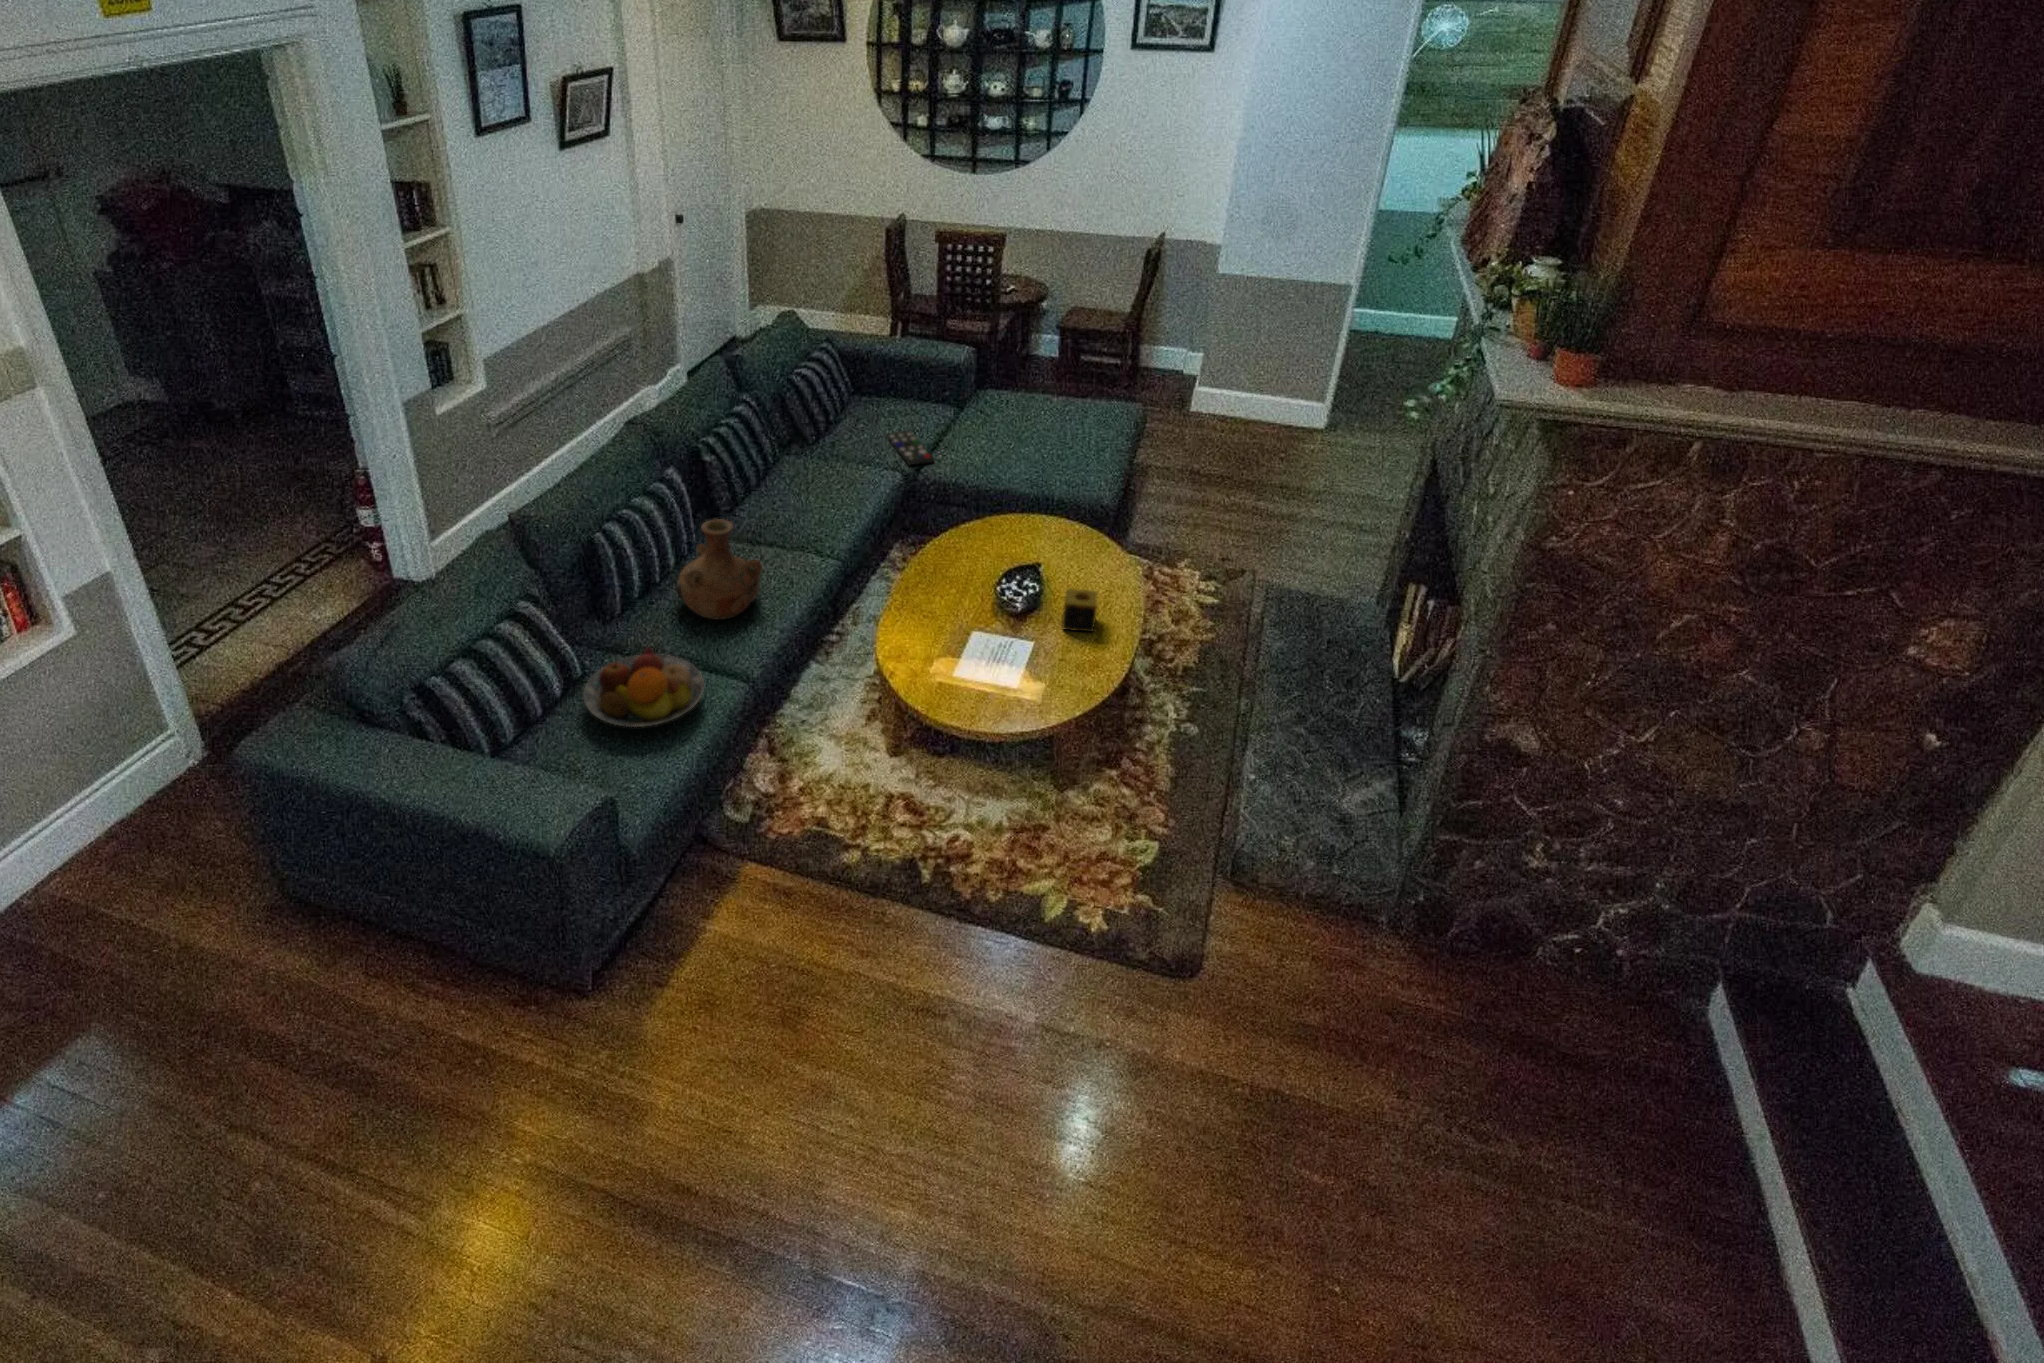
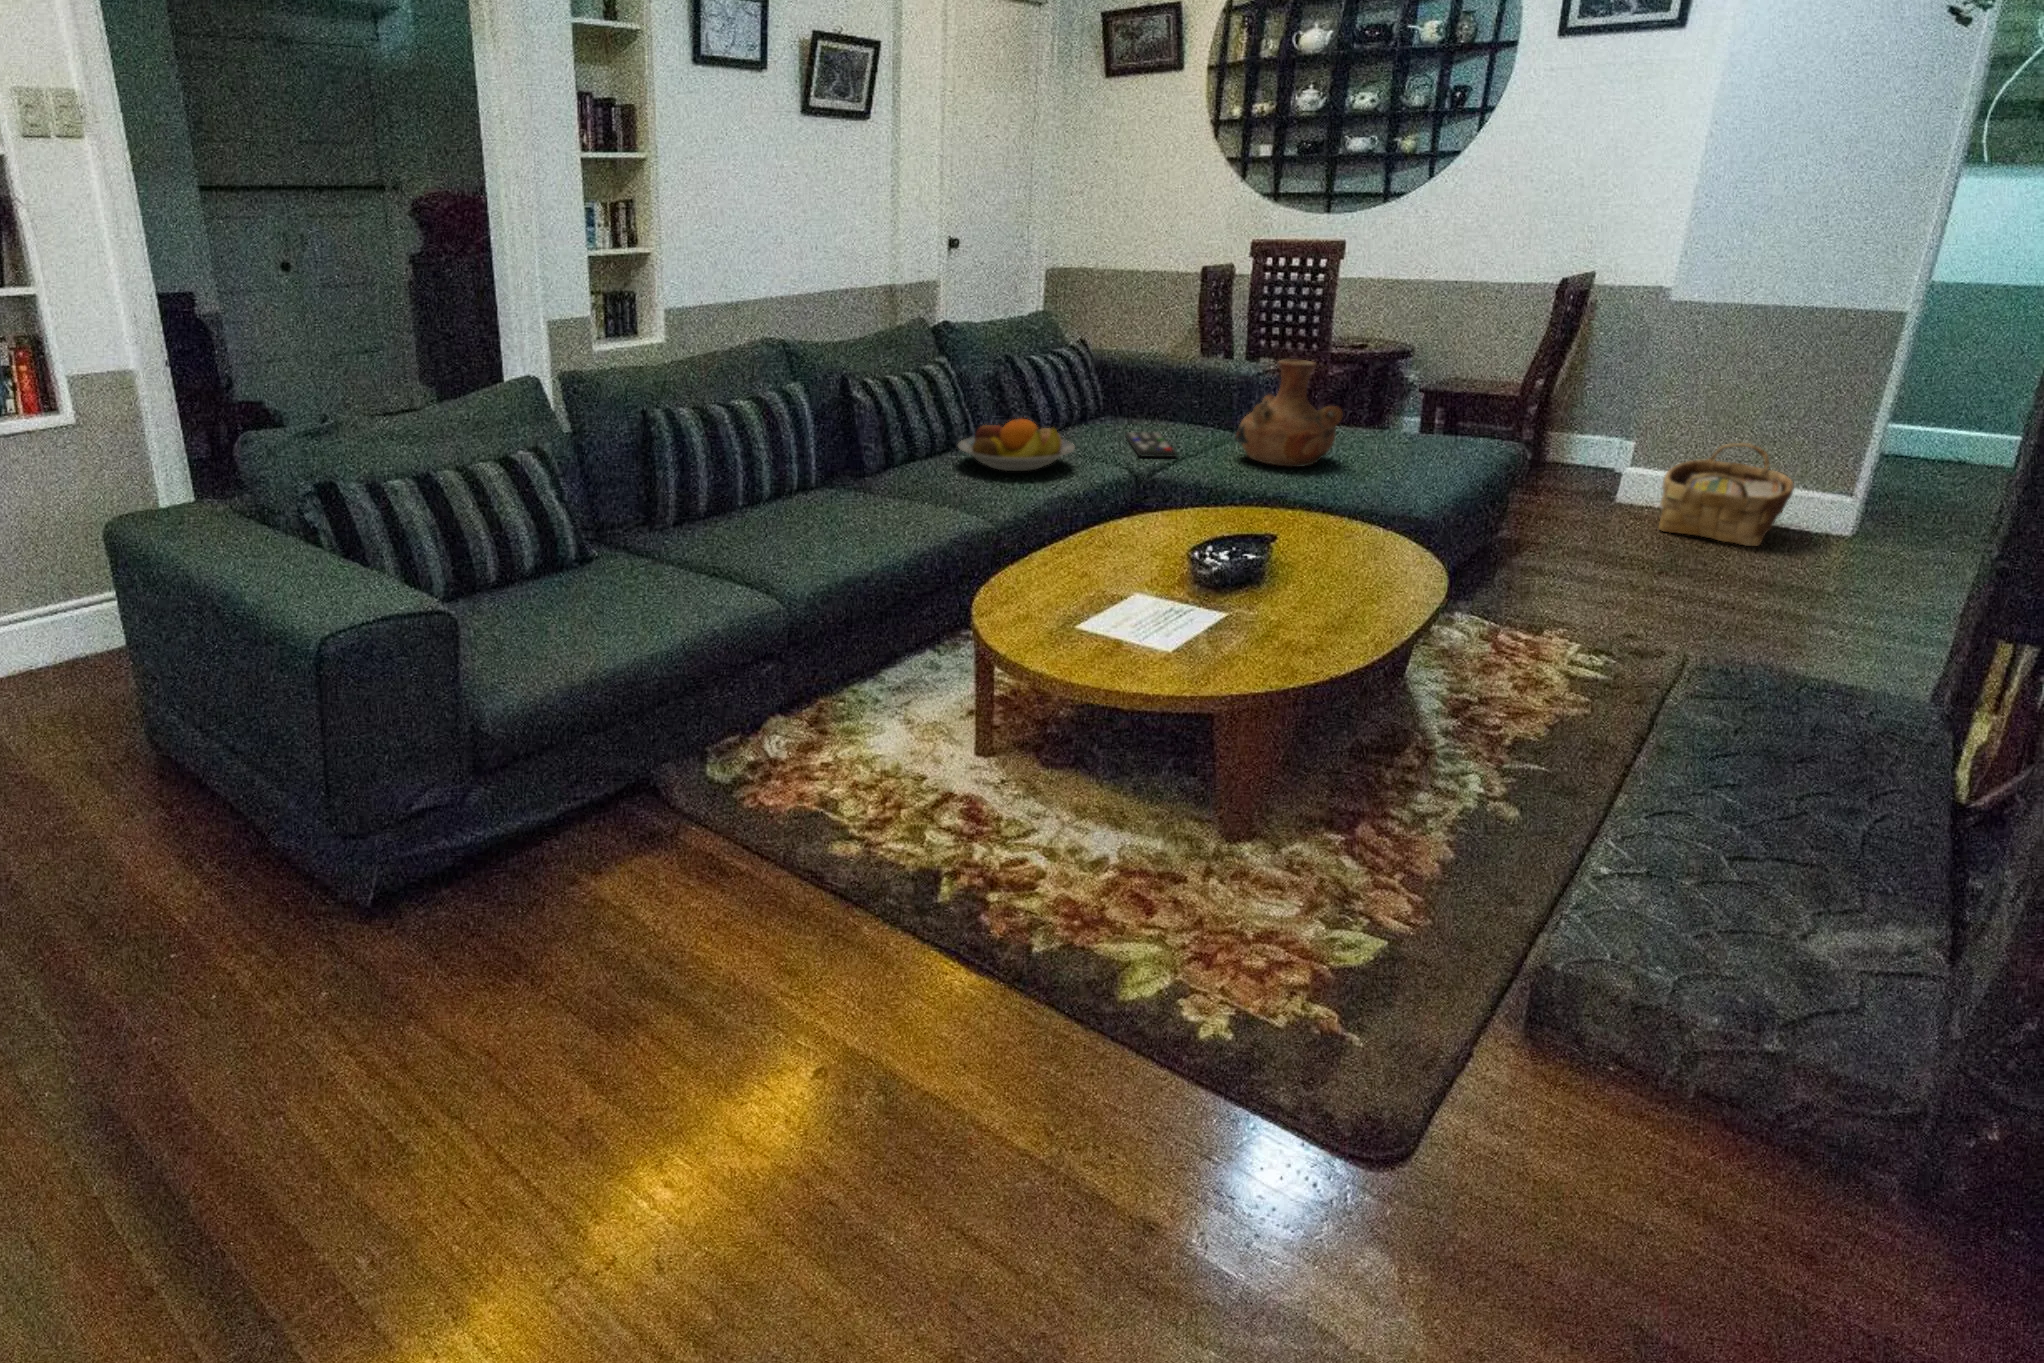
woven basket: none [1218,374,1292,451] -> present [1659,443,1794,546]
vase: present [676,519,762,620] -> present [1236,359,1343,467]
candle: present [1063,588,1097,632] -> none [1277,547,1345,613]
fruit bowl: present [583,647,704,727] -> present [958,419,1075,471]

